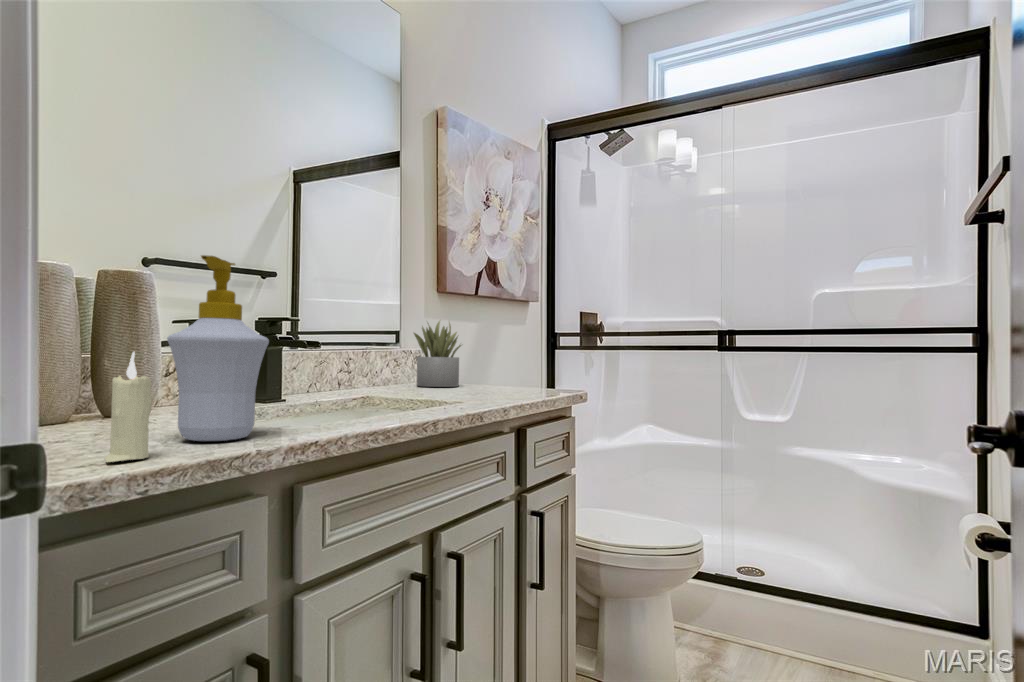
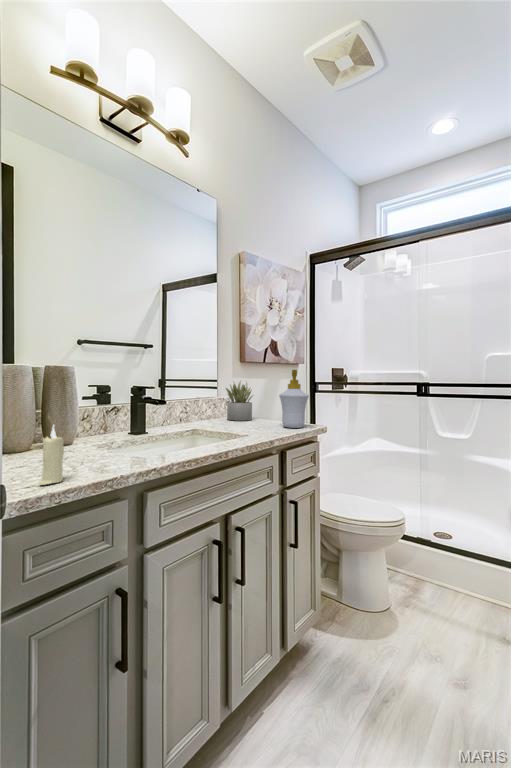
soap bottle: present [167,255,269,441] -> present [279,370,309,428]

